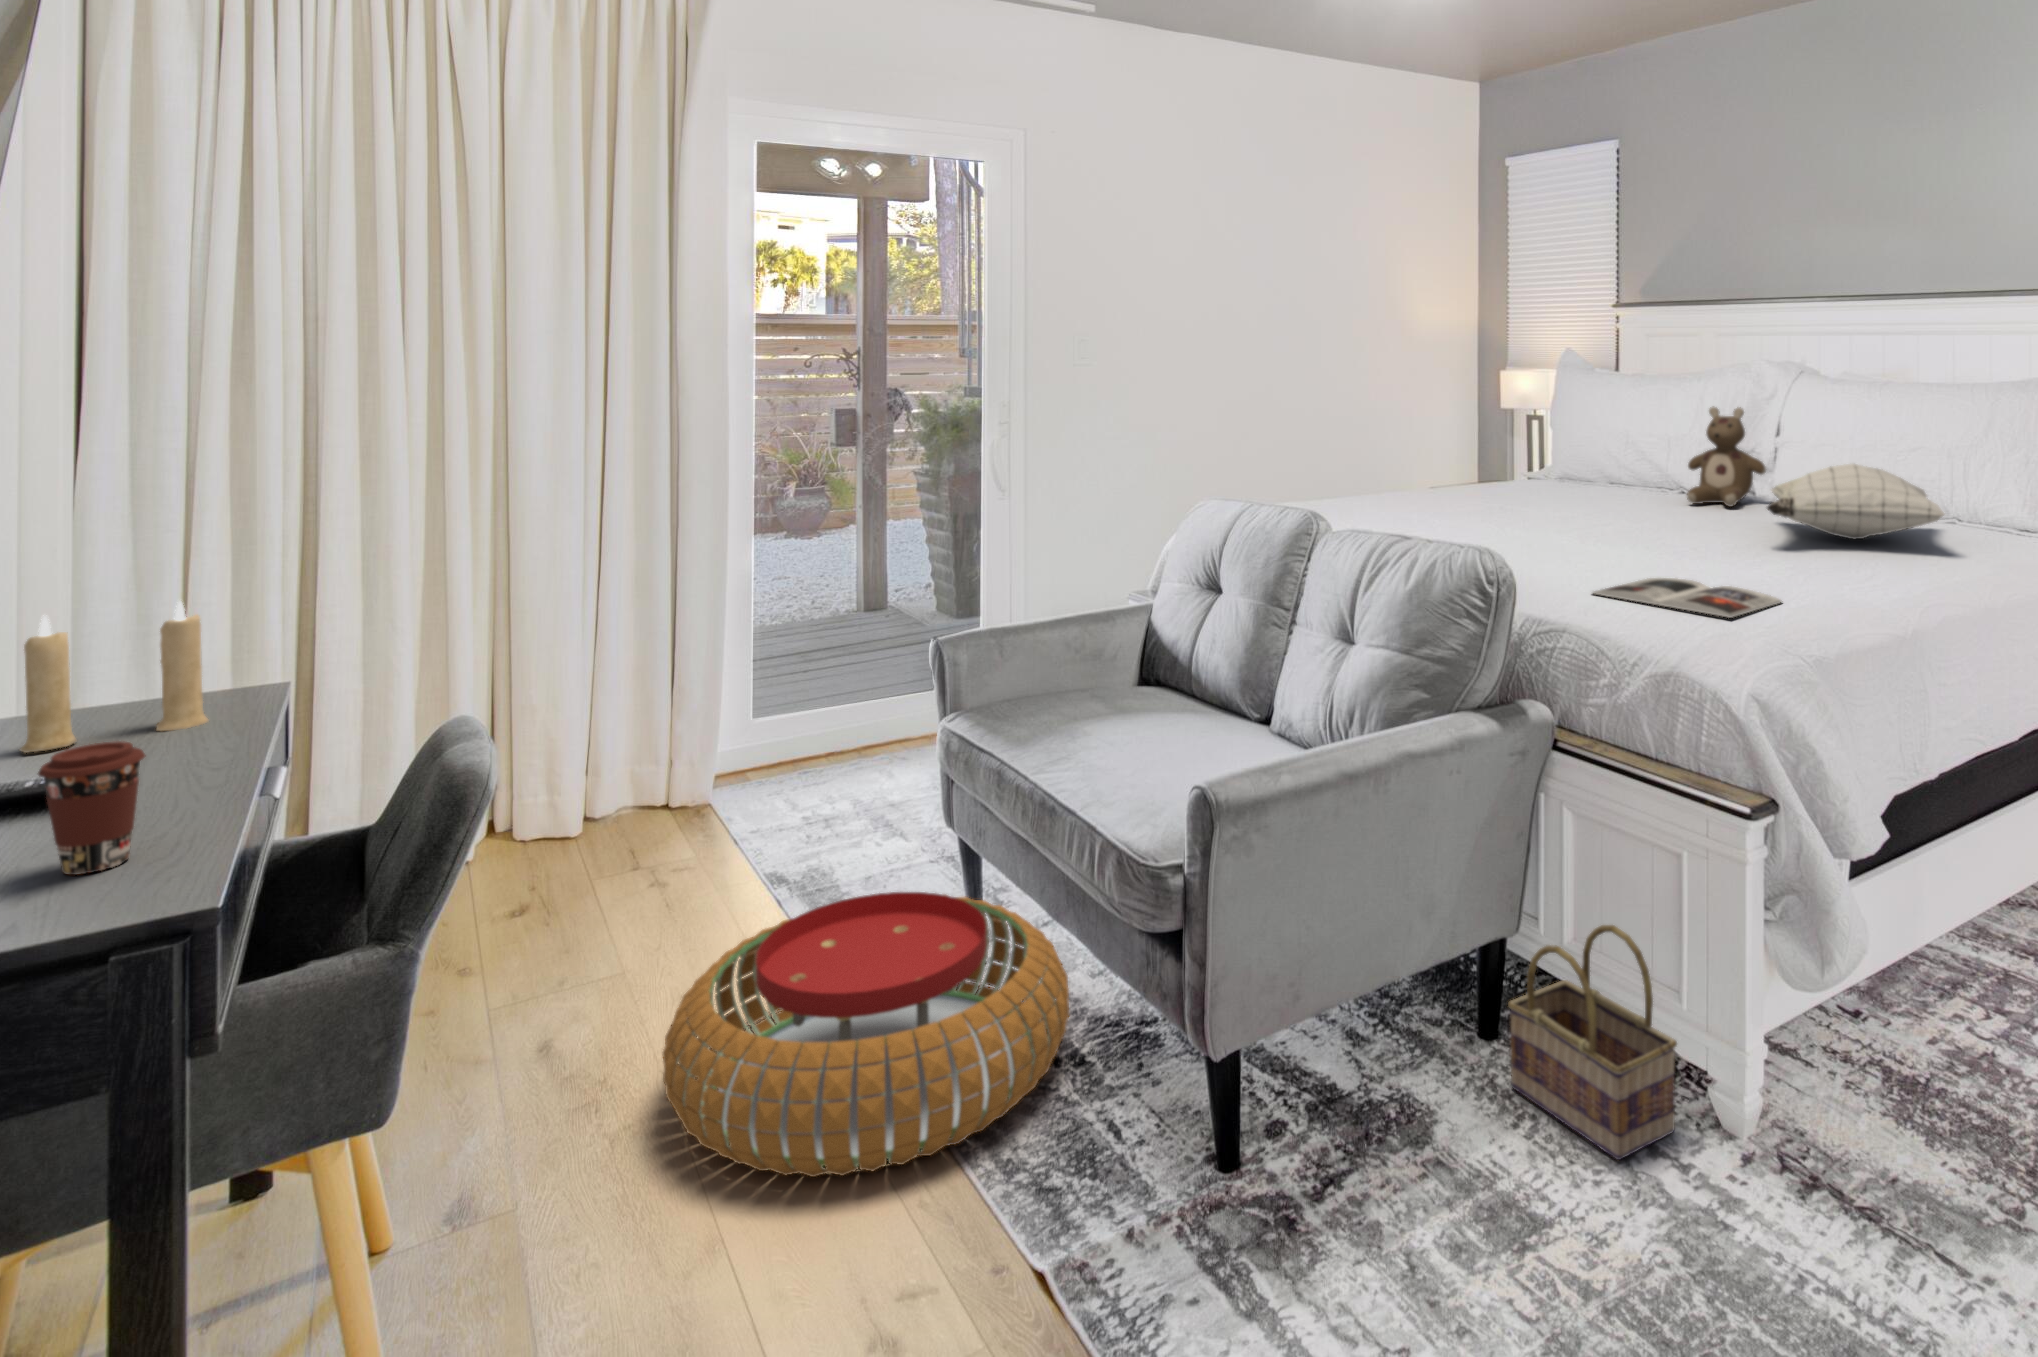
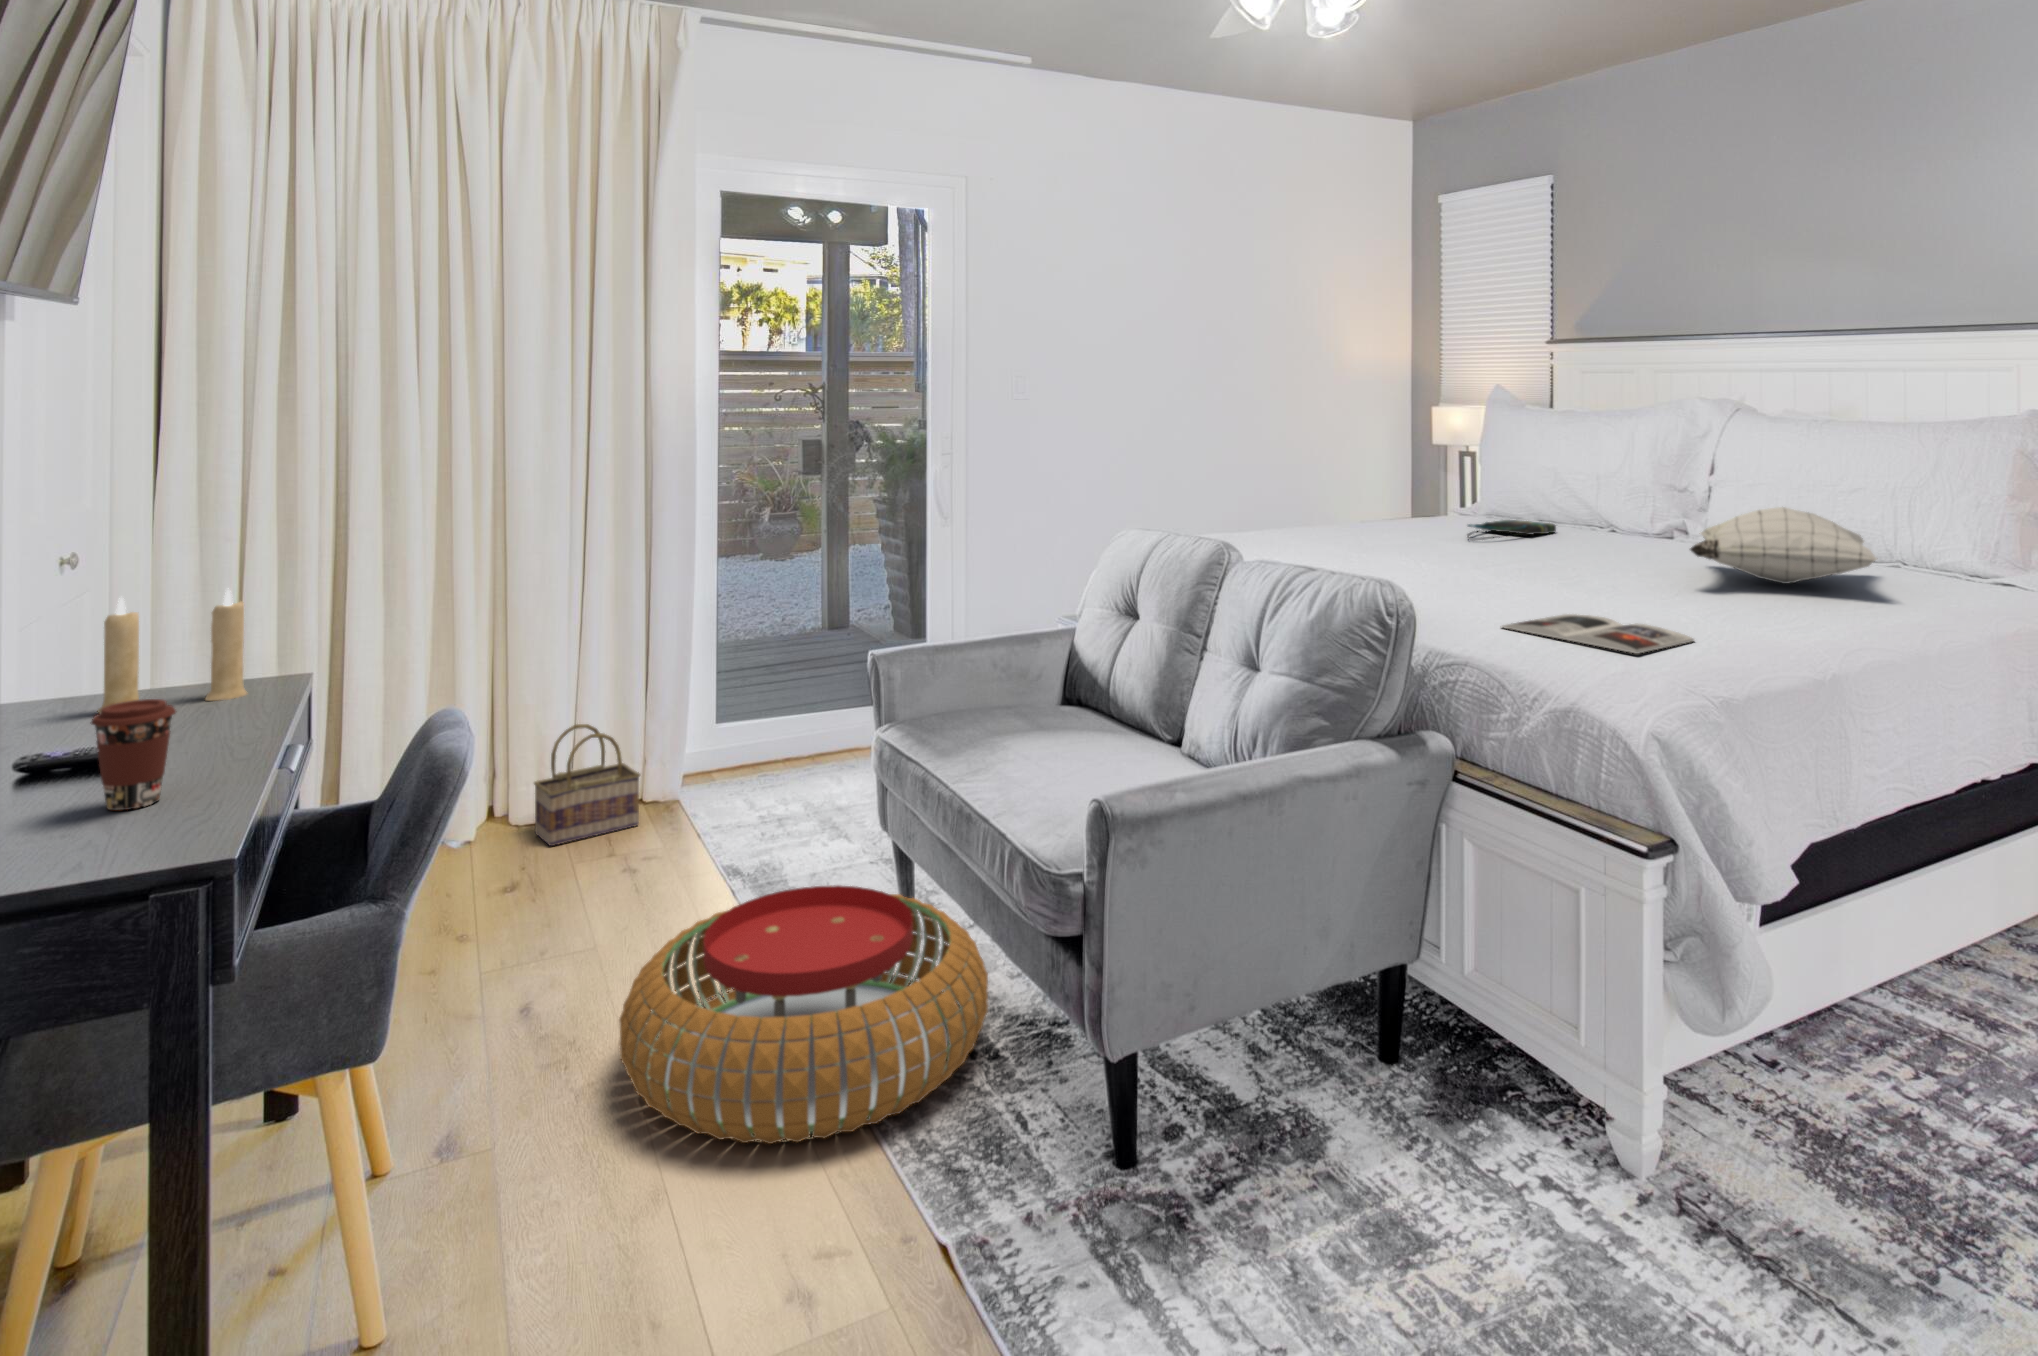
stuffed bear: present [1687,407,1766,506] -> none [1618,450,1700,550]
tote bag: none [1537,478,1623,500] -> present [1467,520,1556,540]
basket: present [1508,925,1677,1160] -> present [534,724,640,846]

